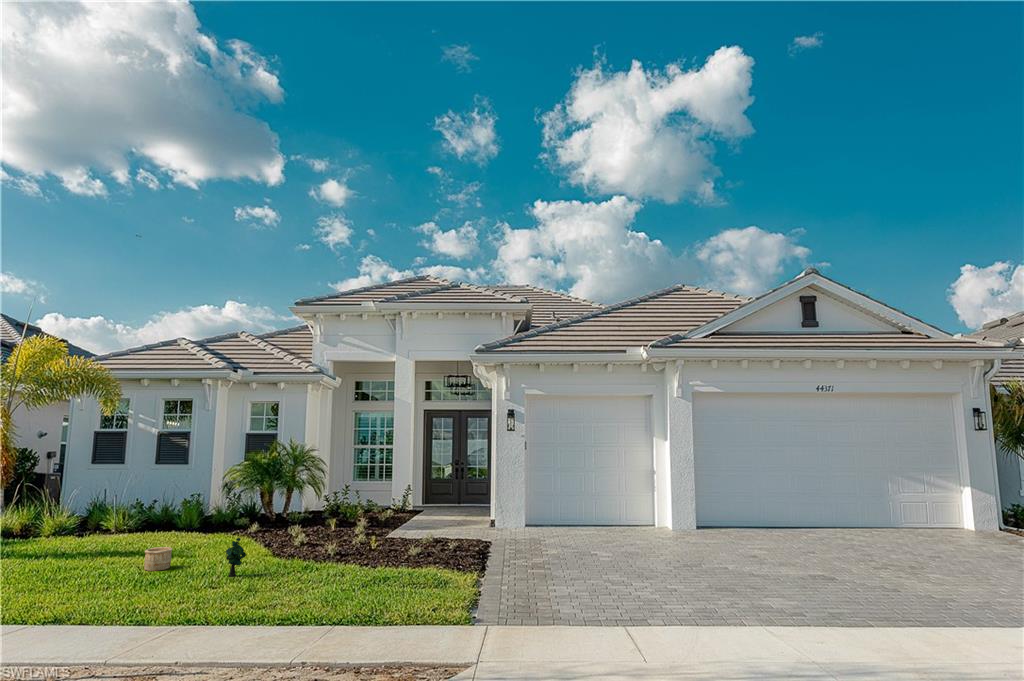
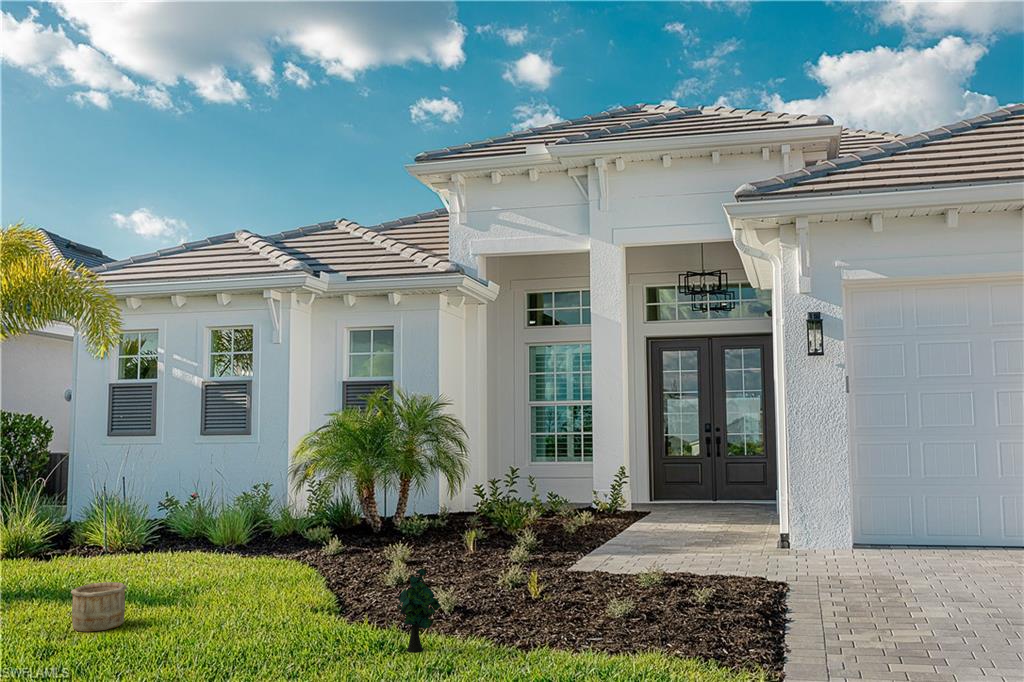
decorative plant: present [225,538,246,577] -> present [394,569,441,652]

